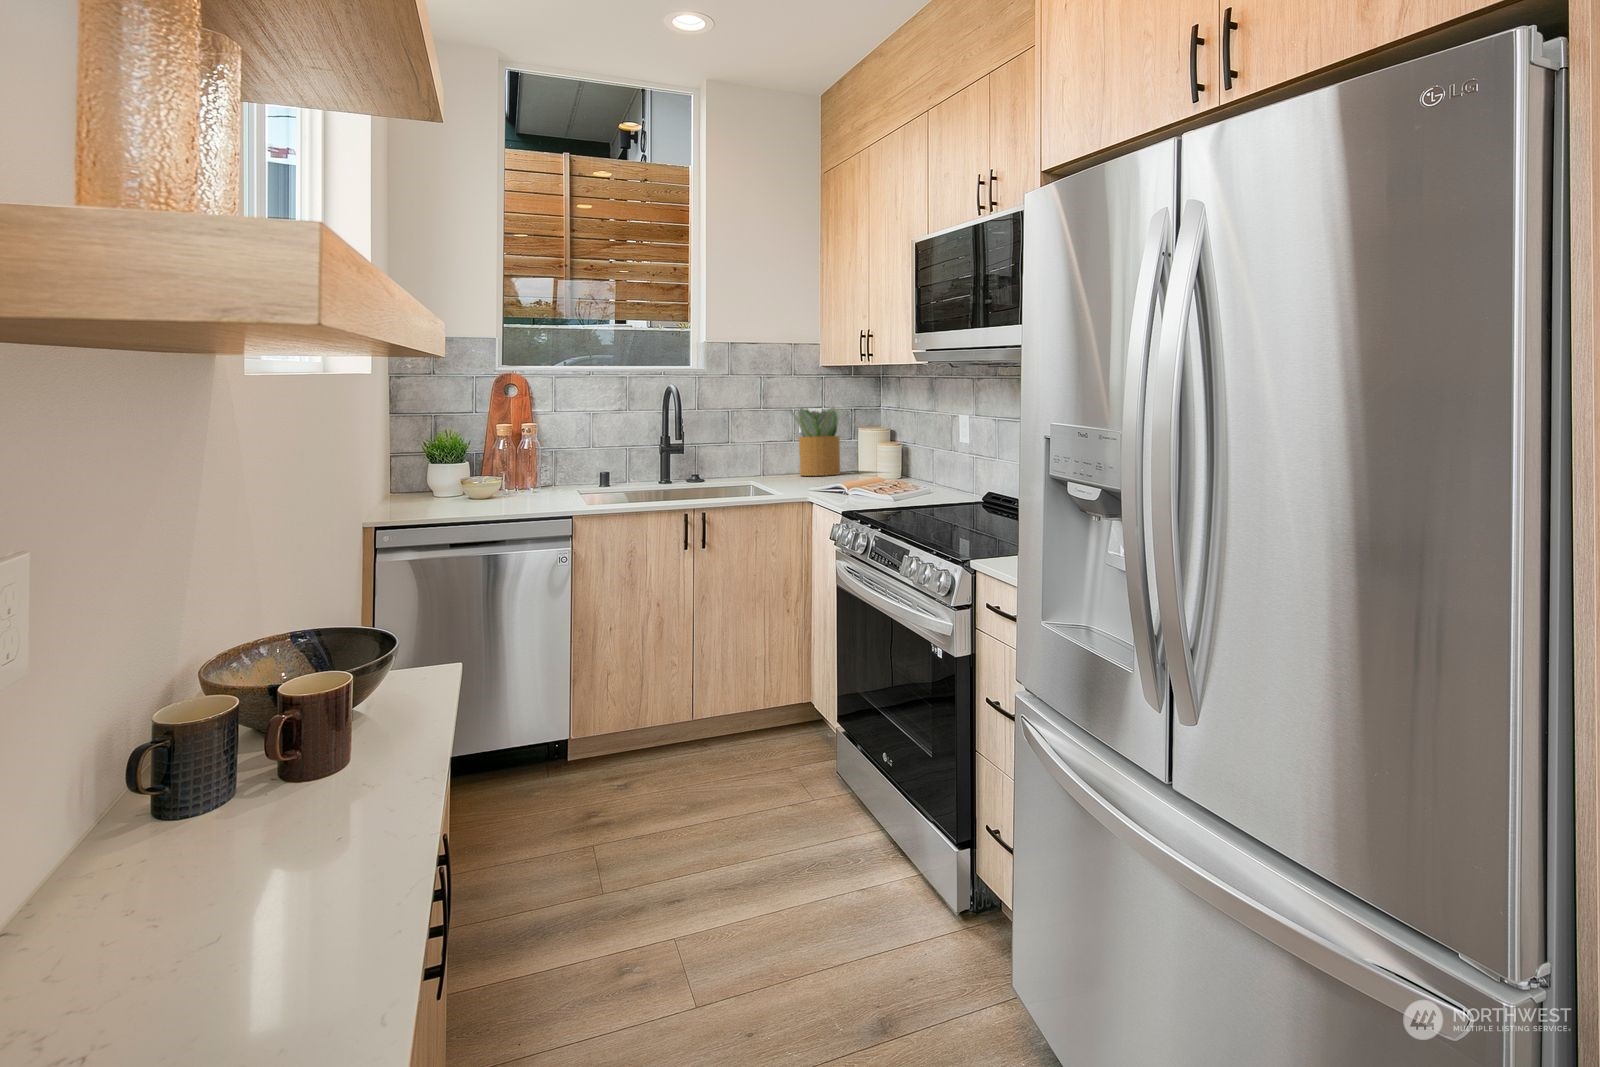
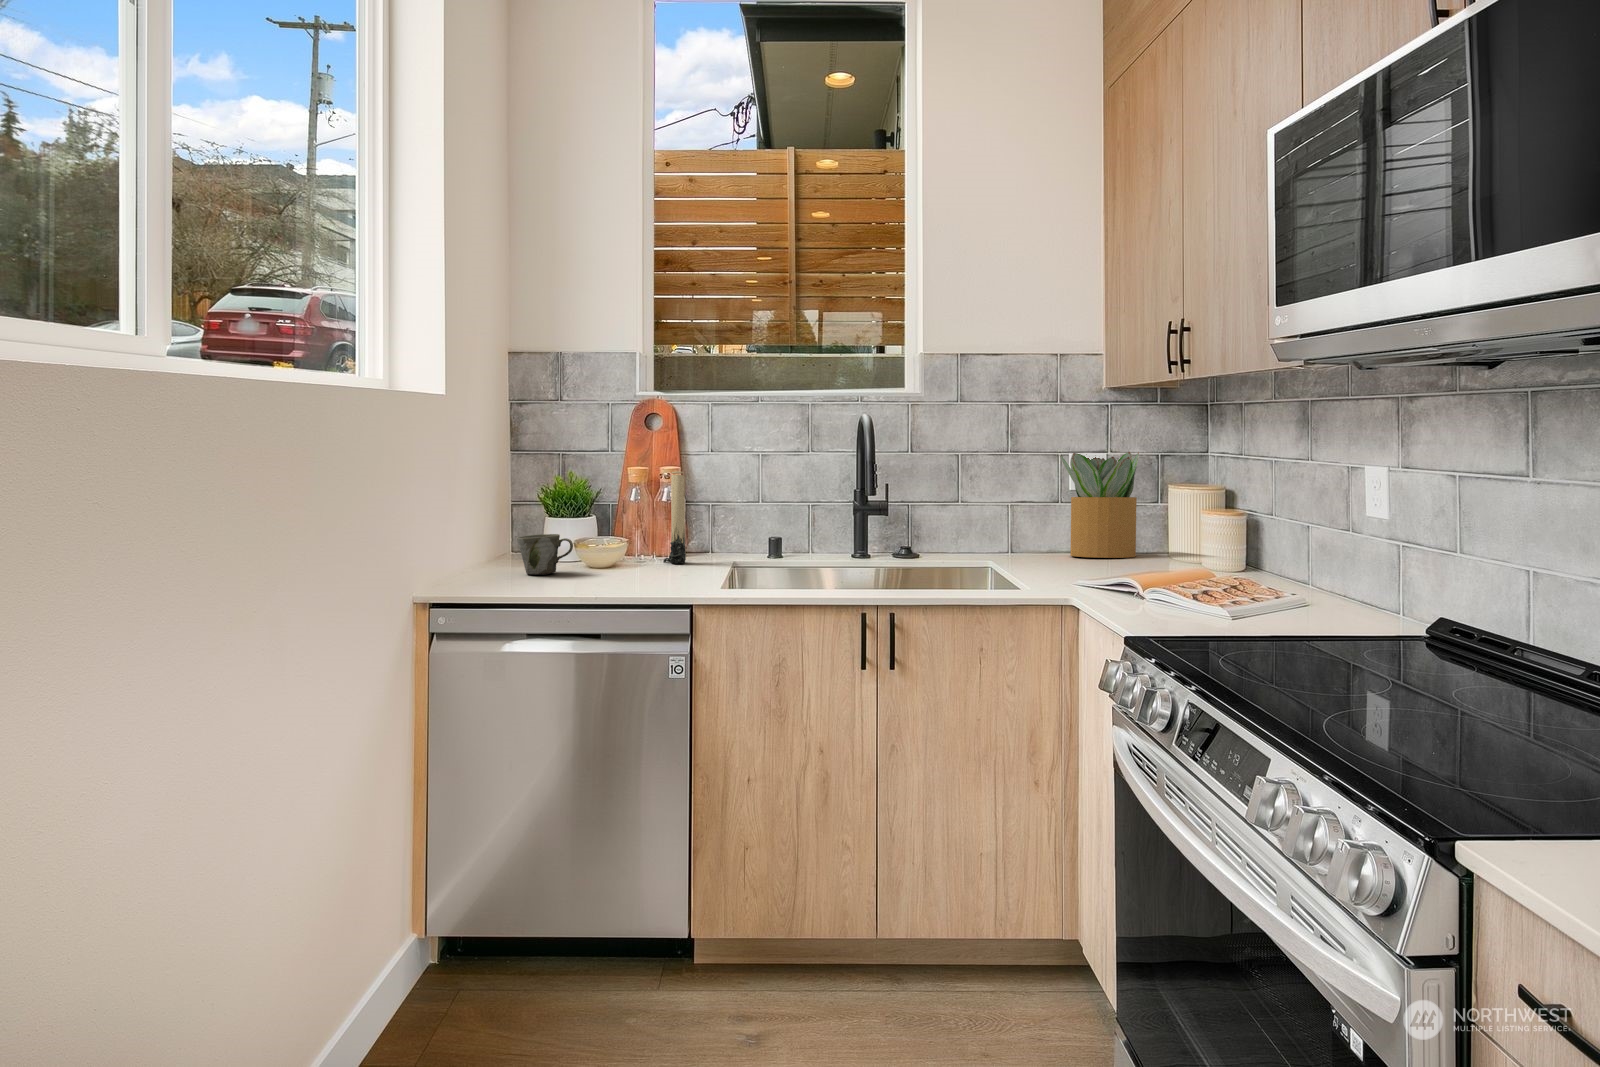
candle: none [530,427,547,490] -> present [663,472,686,563]
mug: none [437,473,477,501] -> present [517,534,573,575]

